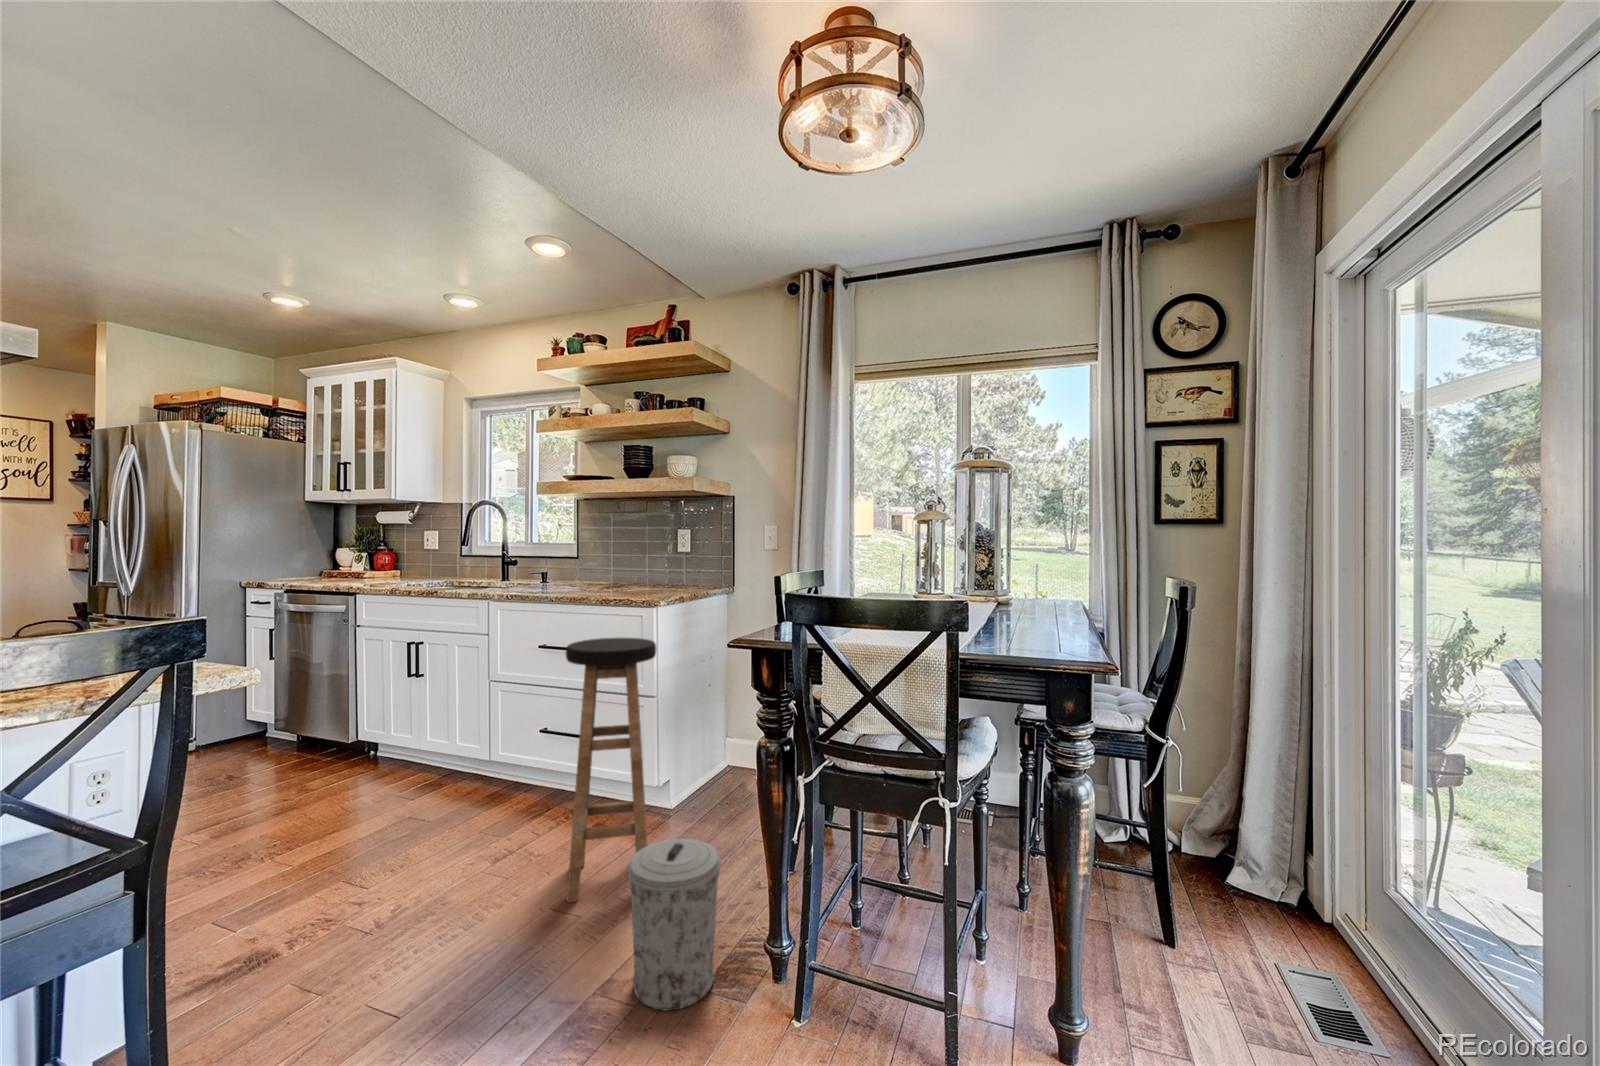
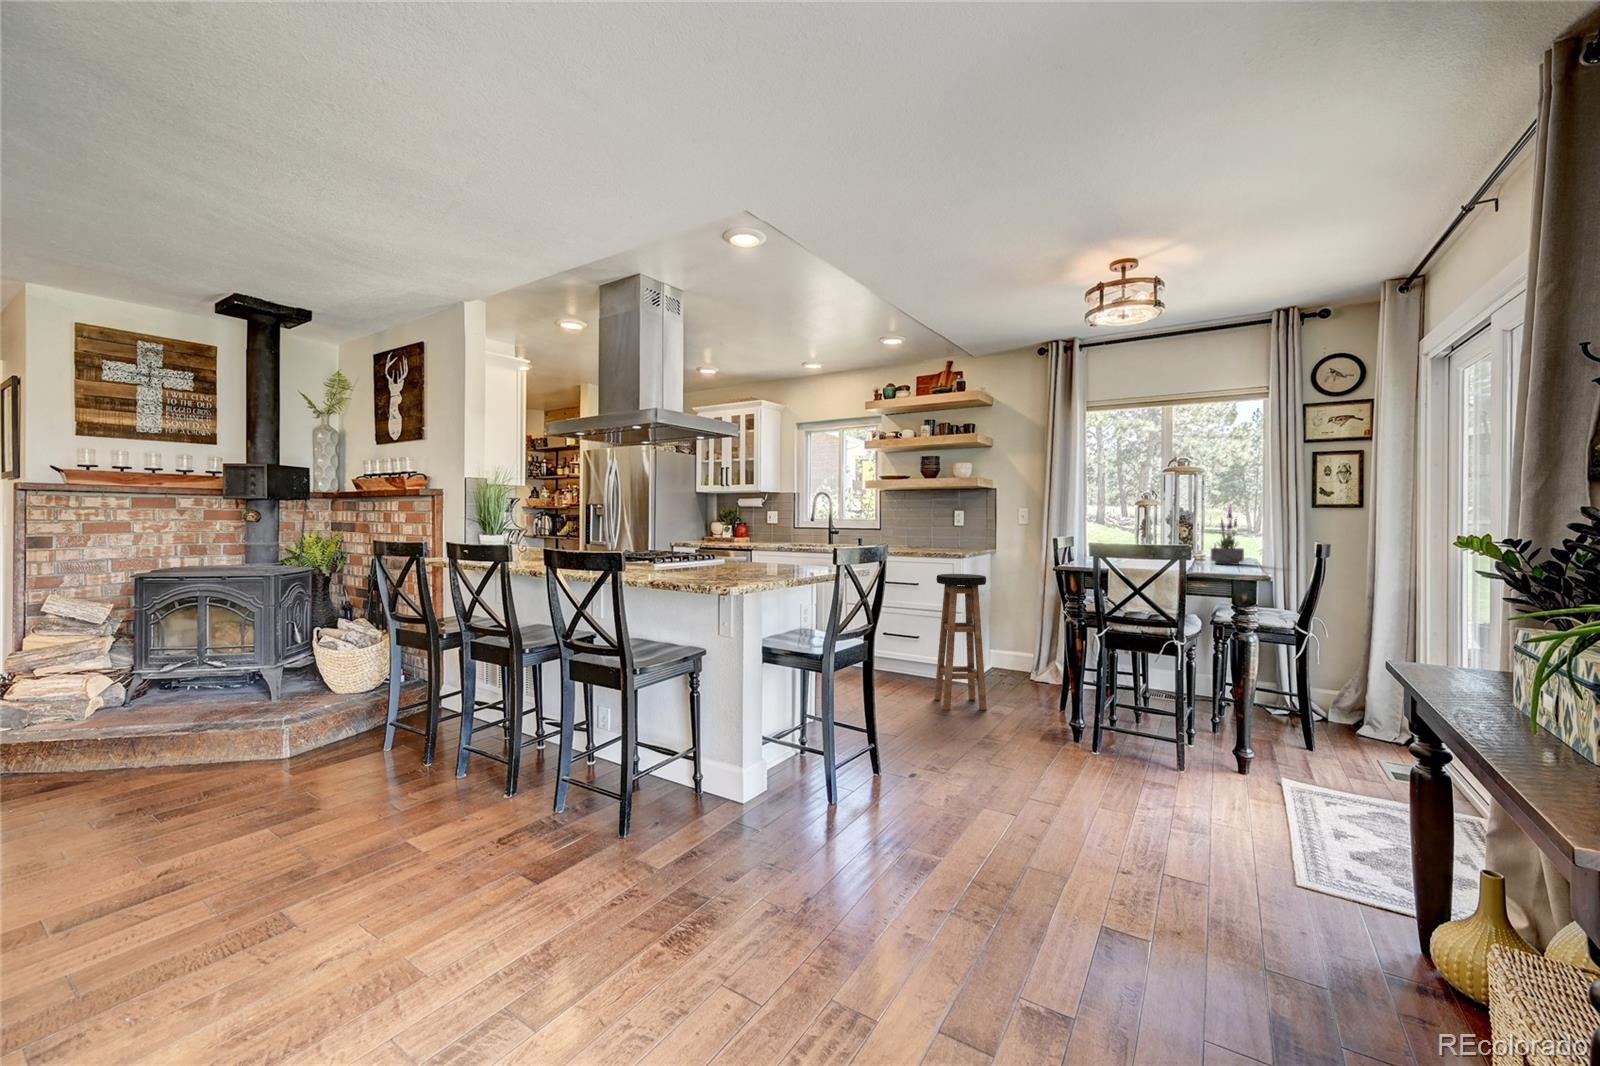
potted plant: none [1017,517,1066,617] -> present [1211,505,1244,565]
trash can: present [628,839,721,1011] -> none [1003,668,1050,741]

